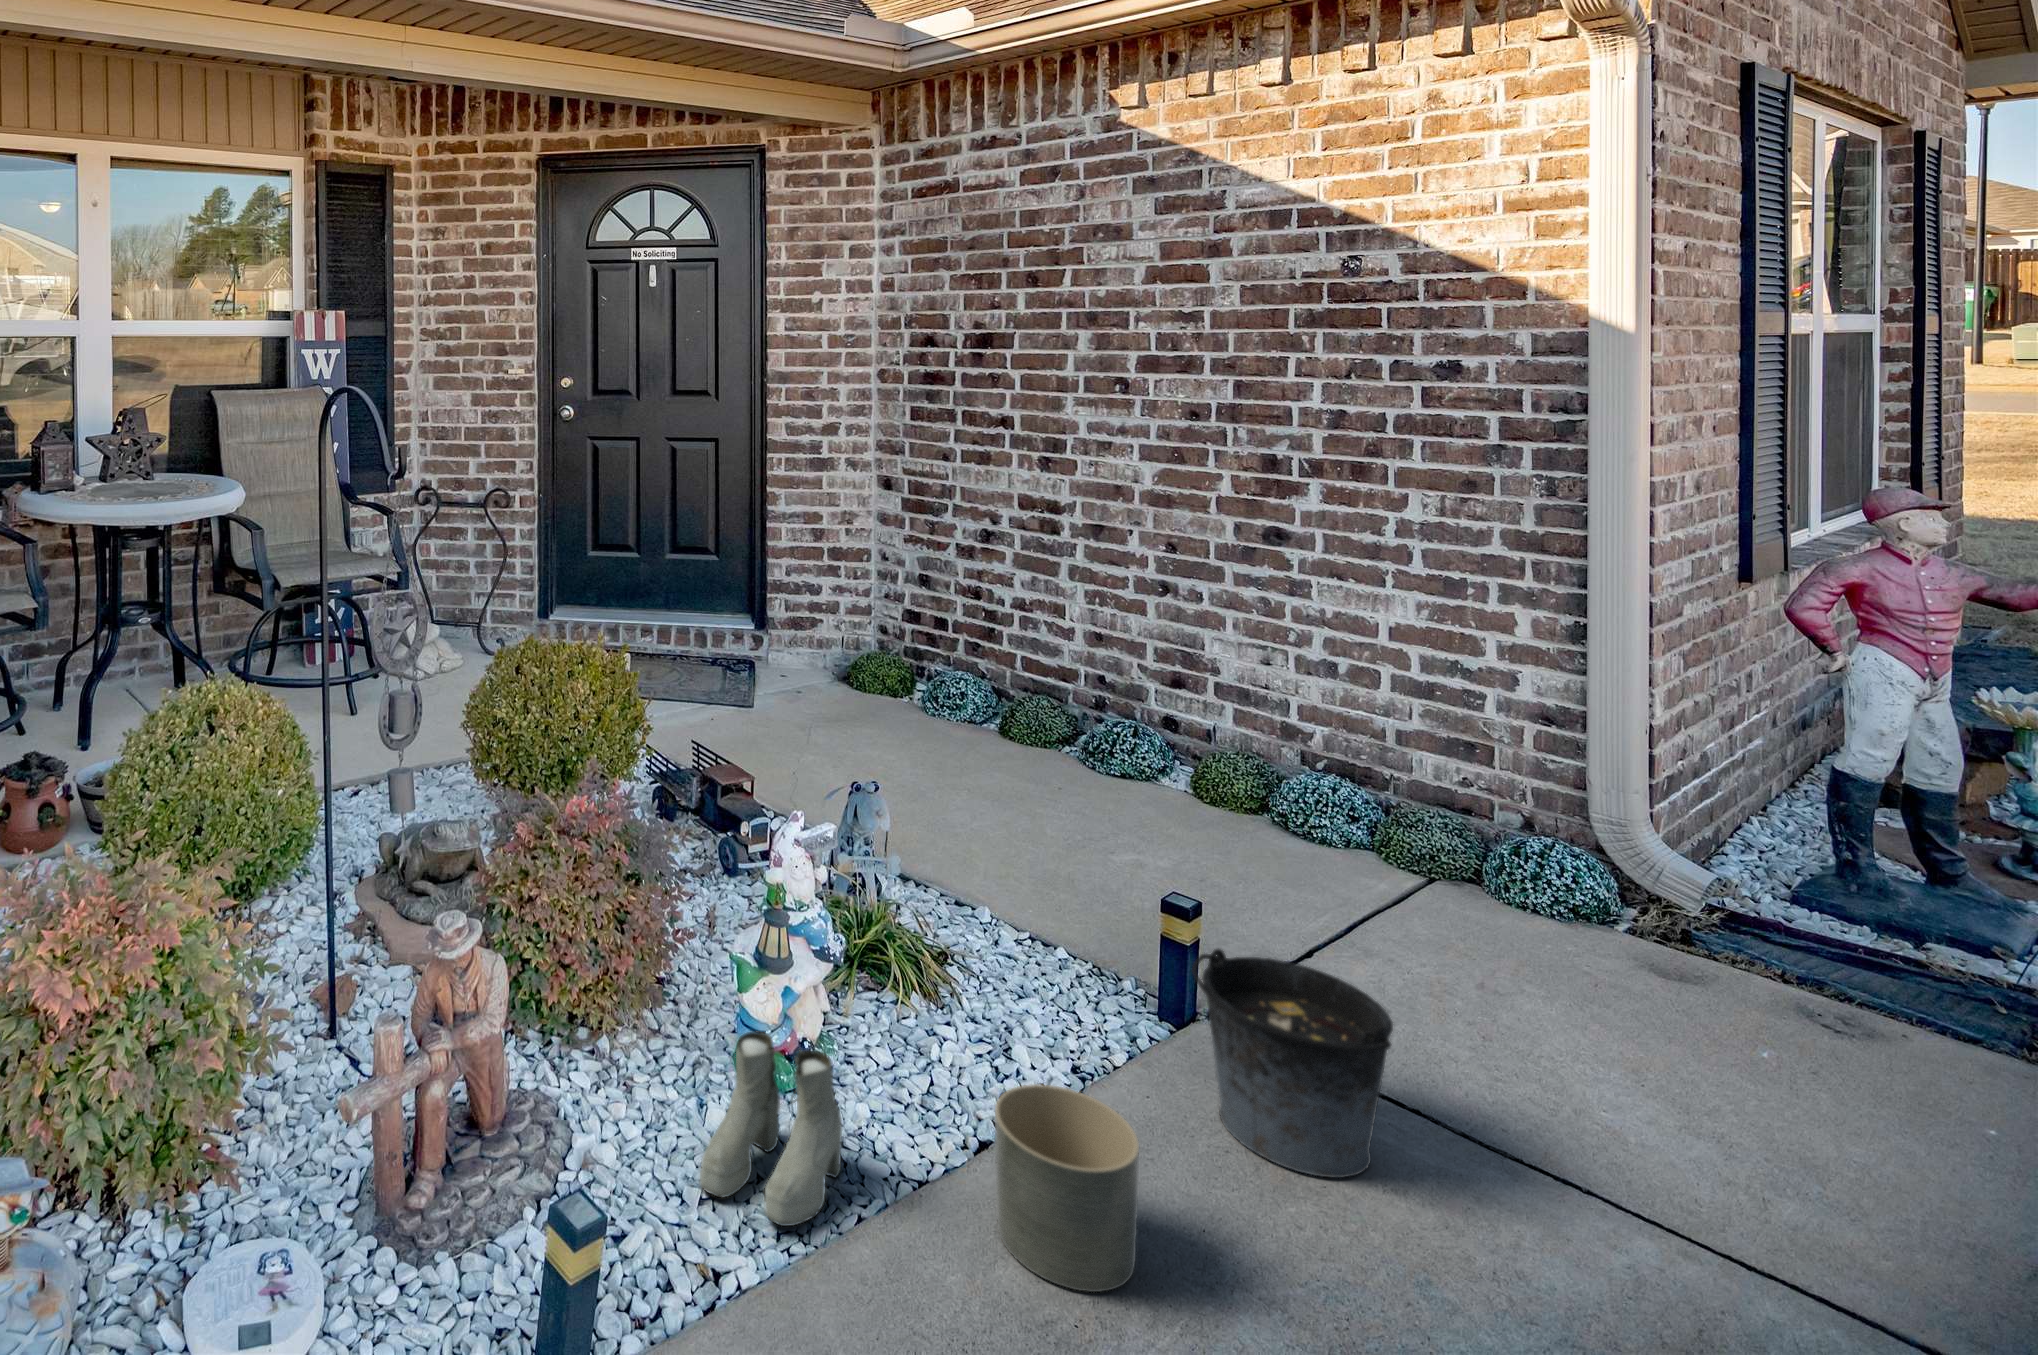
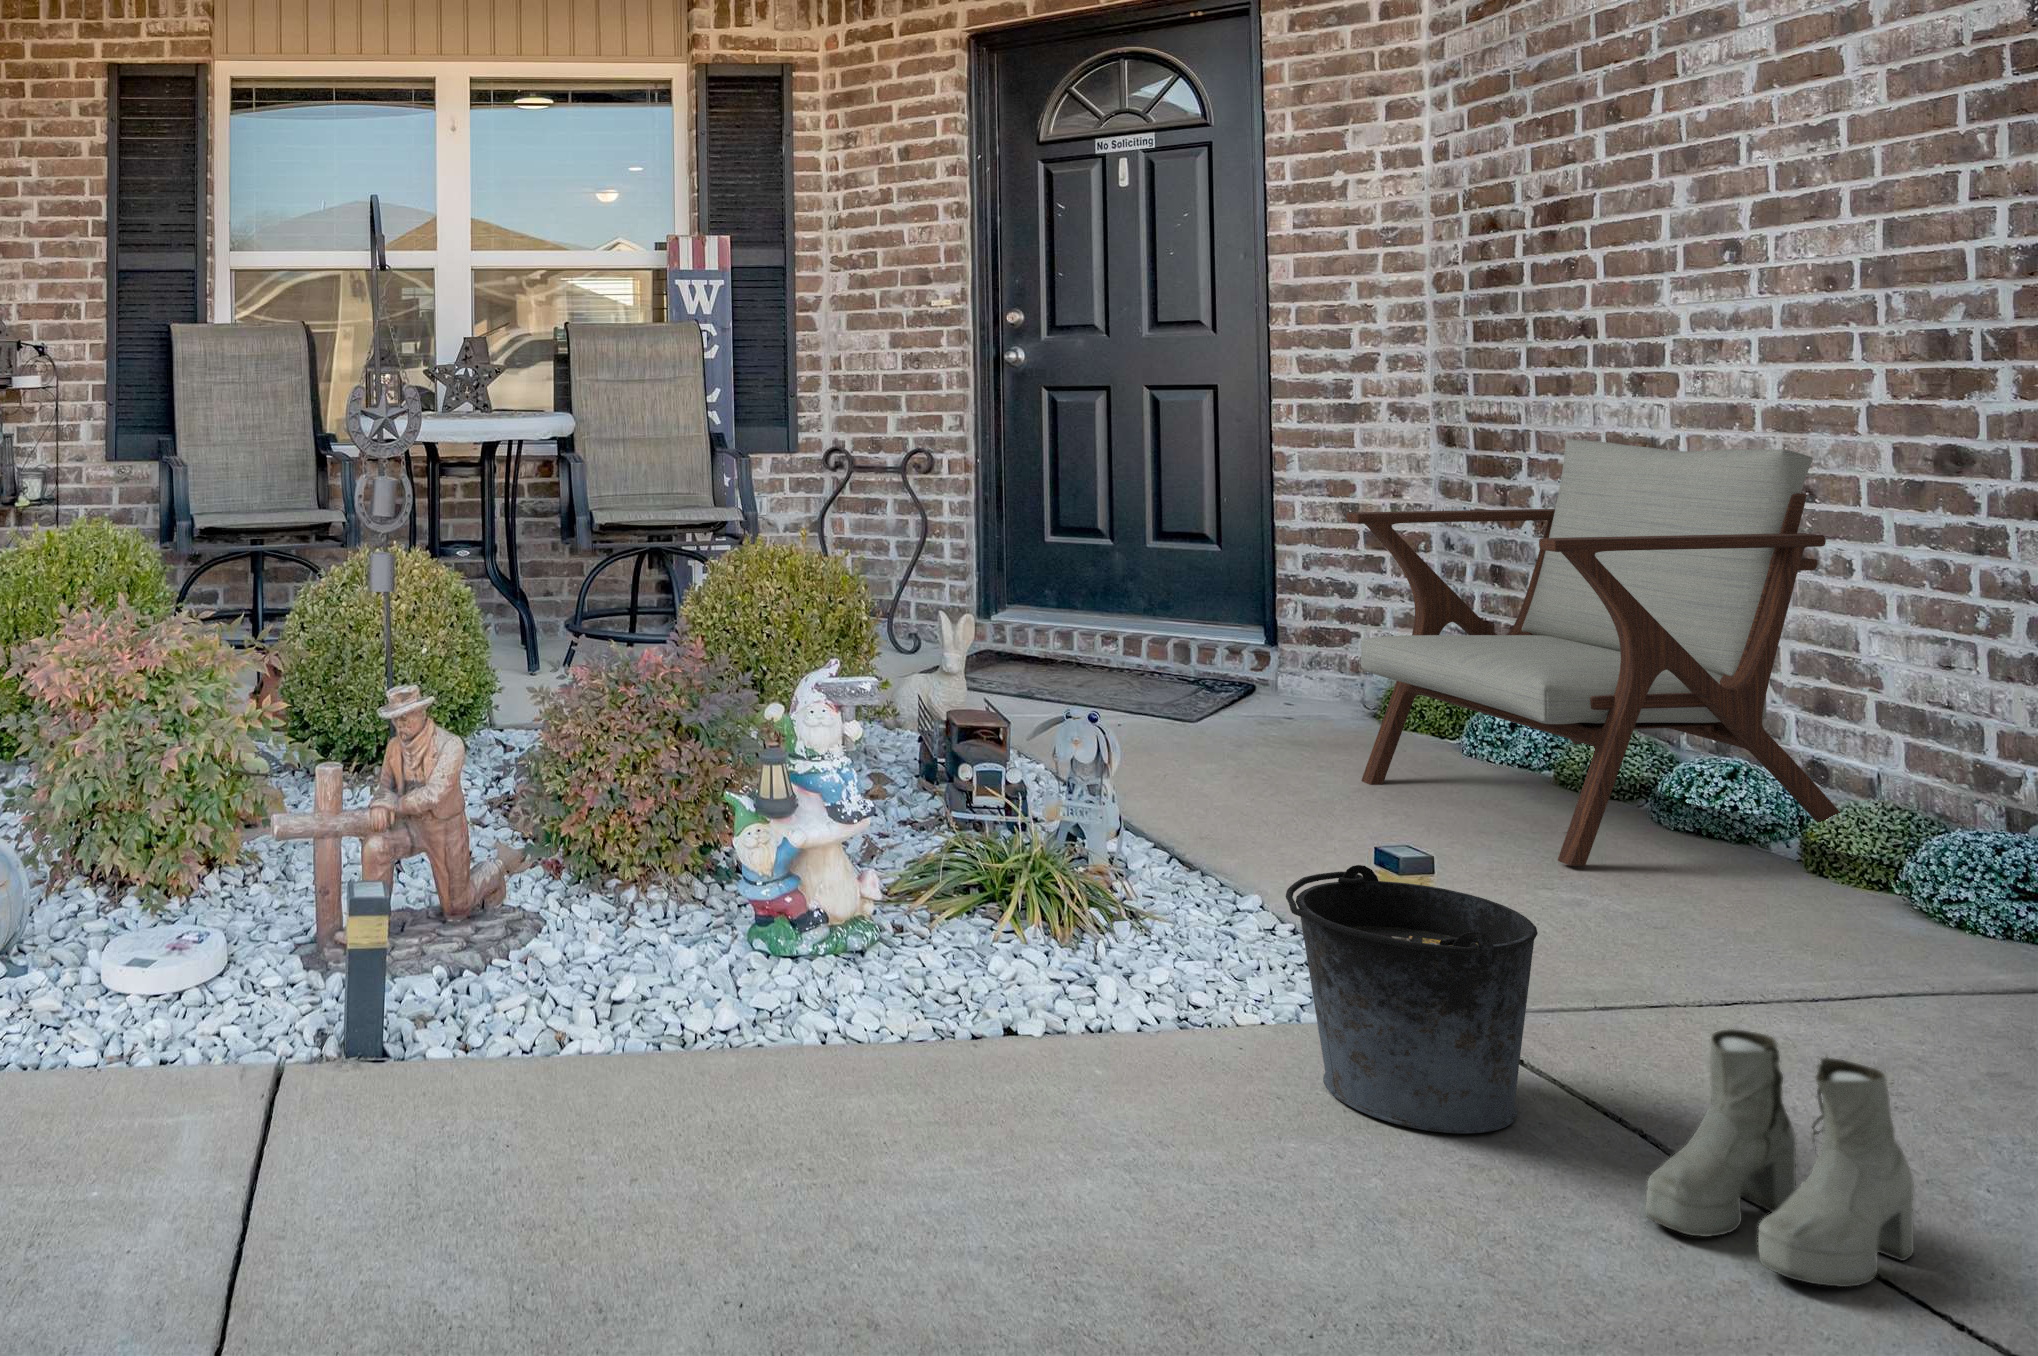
lounge chair: none [909,506,1227,833] -> present [1347,439,1840,866]
boots: present [700,1032,842,1226] -> present [1645,1029,1914,1287]
planter: present [995,1084,1139,1292] -> none [898,930,1055,1126]

